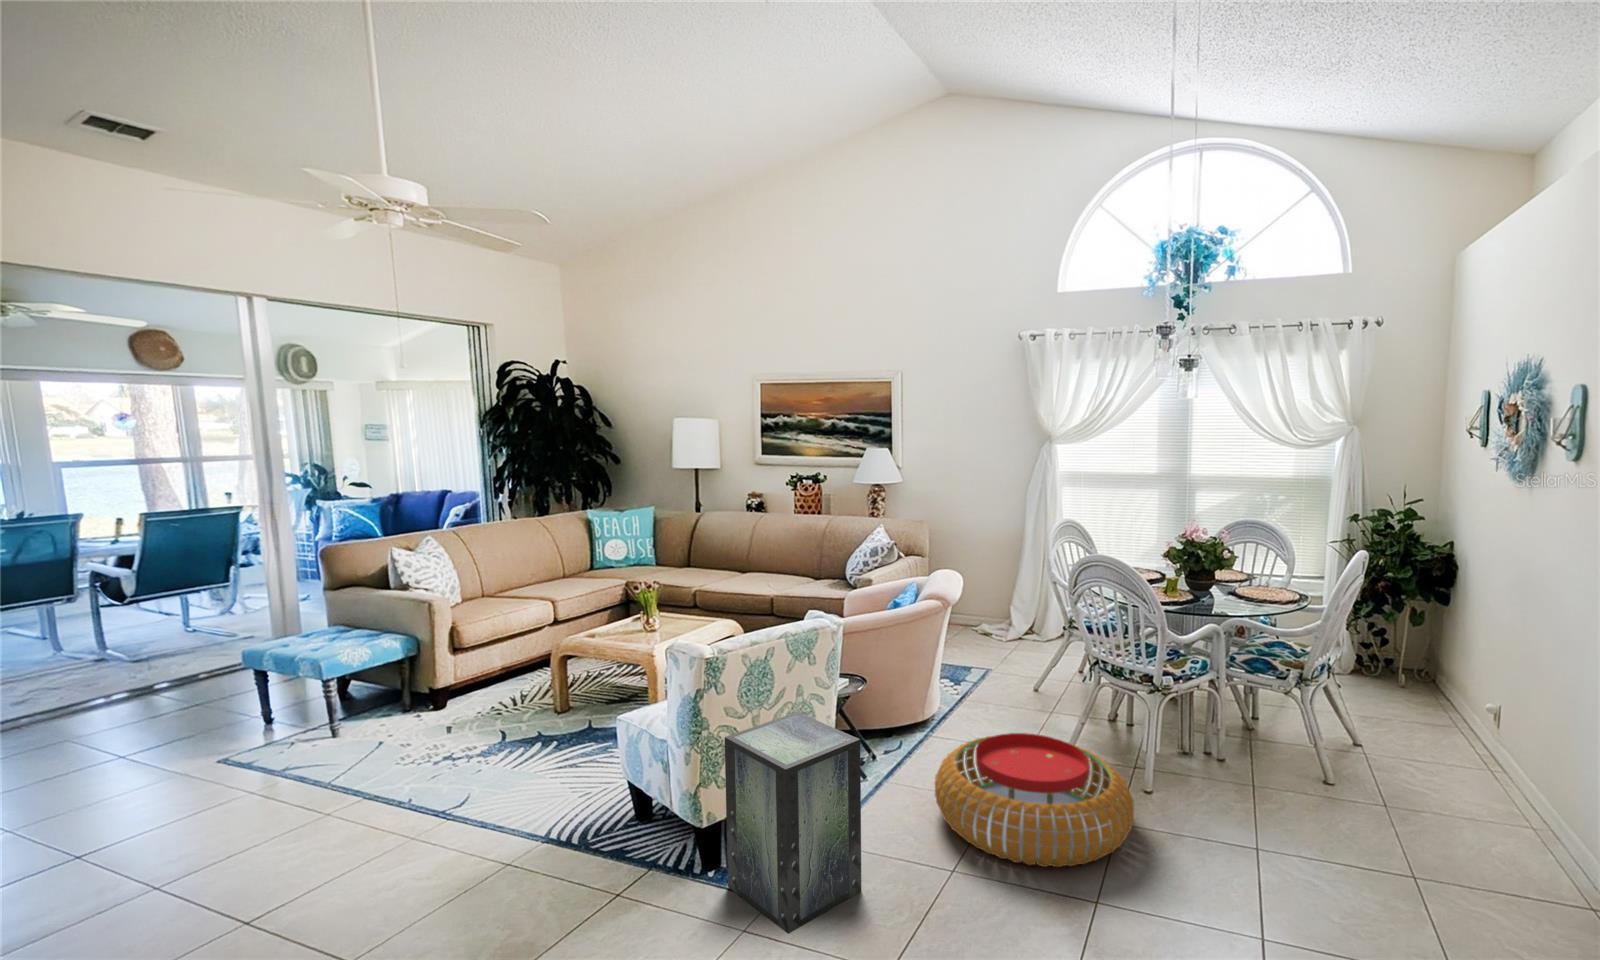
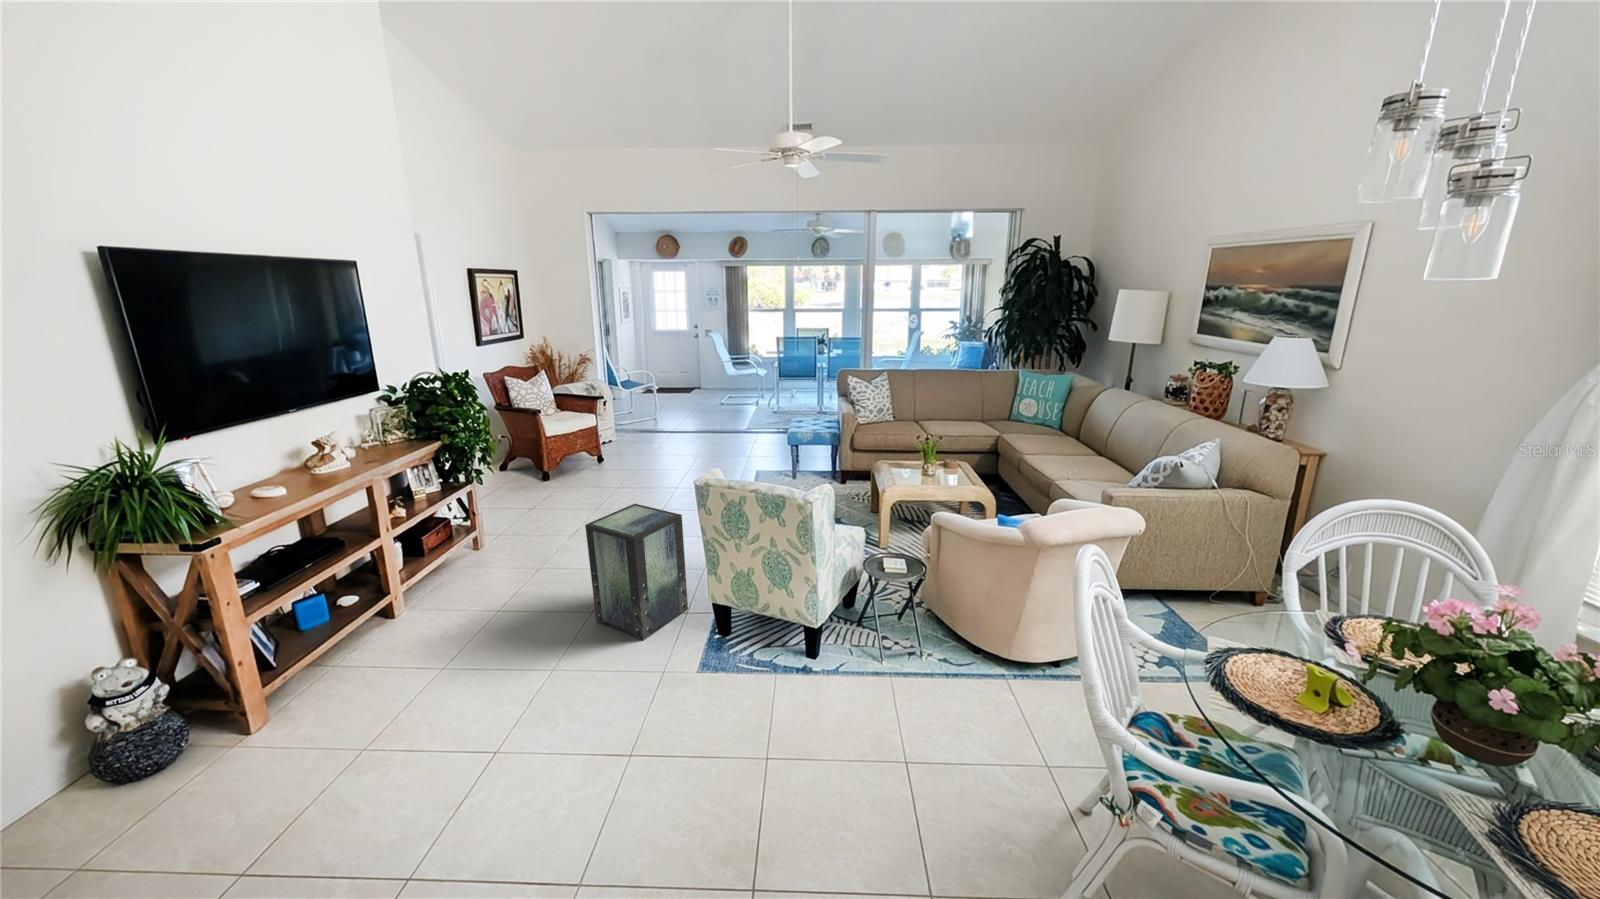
pouf: present [935,733,1134,867] -> none [669,623,865,783]

